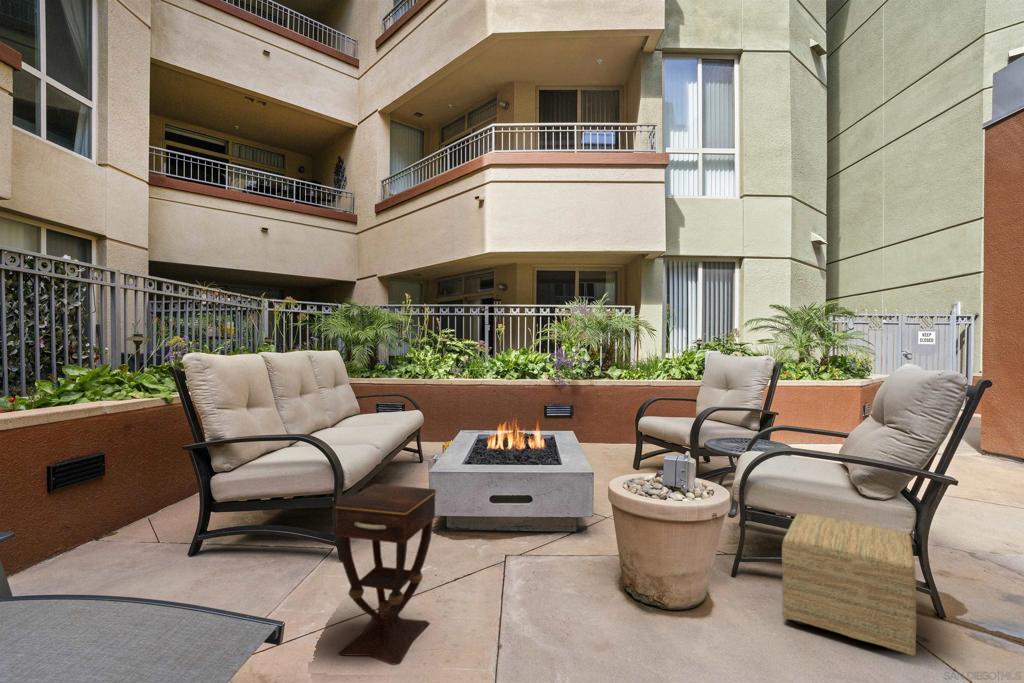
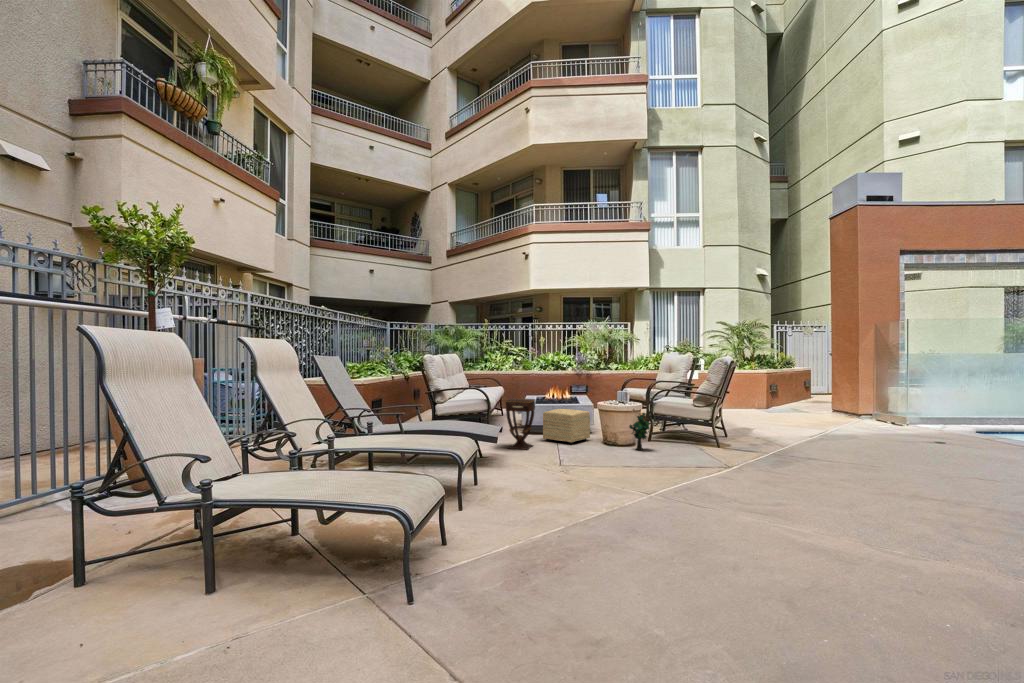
ottoman: present [782,513,916,656] -> present [543,409,590,444]
decorative plant: none [706,539,777,658] -> present [629,413,650,450]

